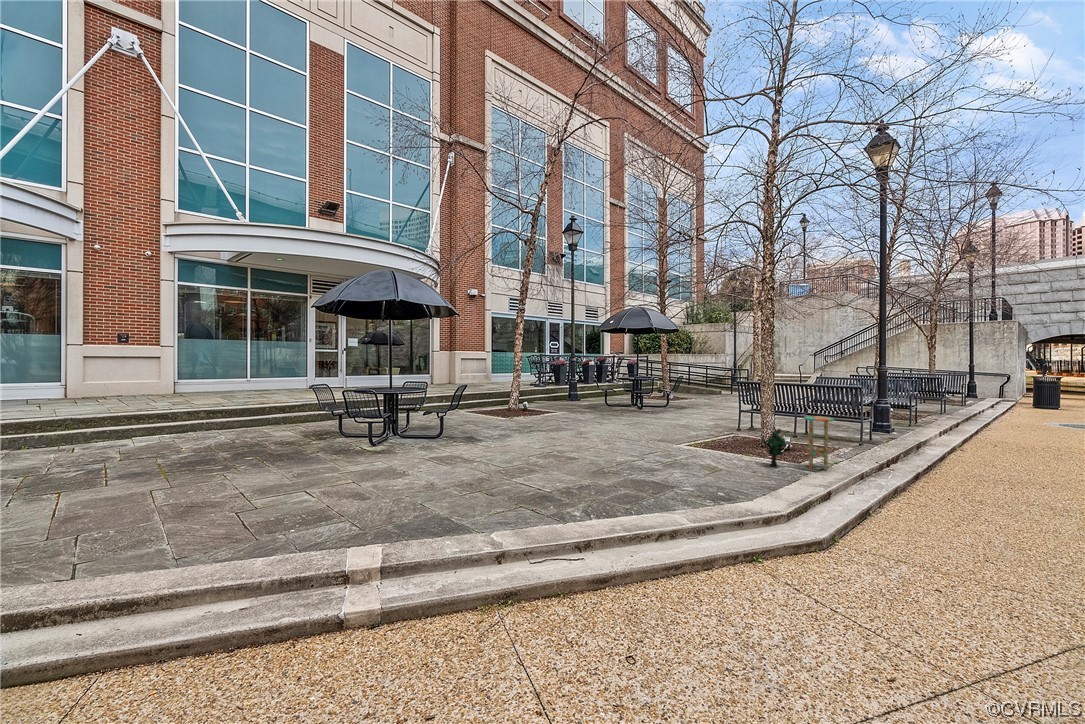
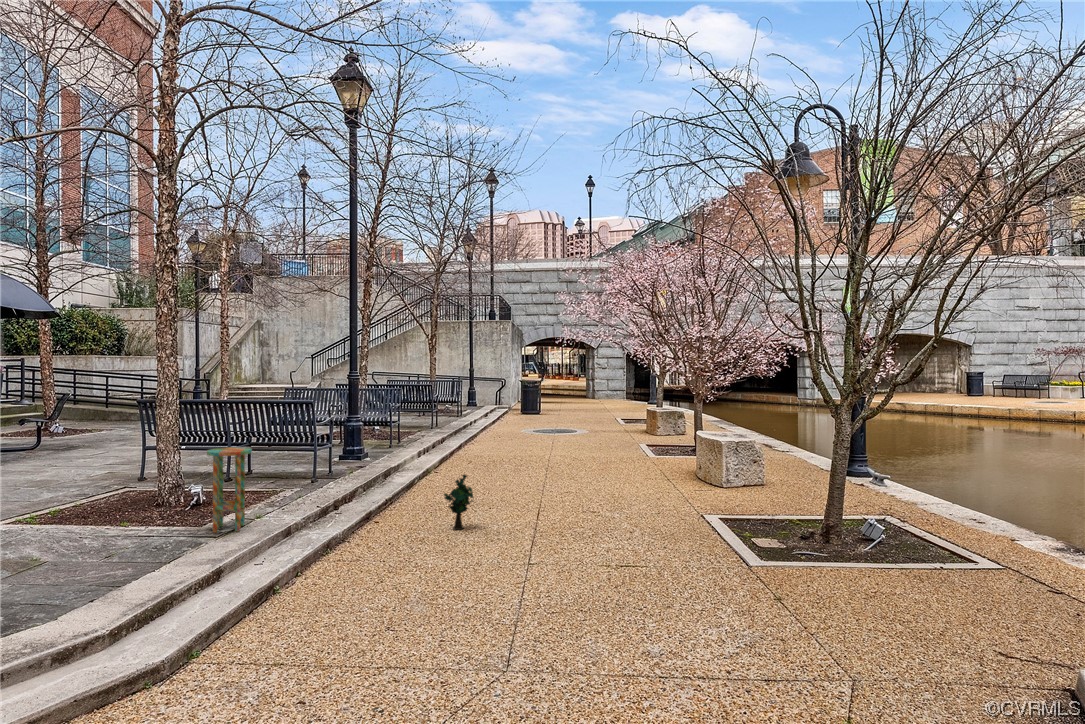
decorative plant: present [763,429,786,467] -> present [444,475,473,530]

